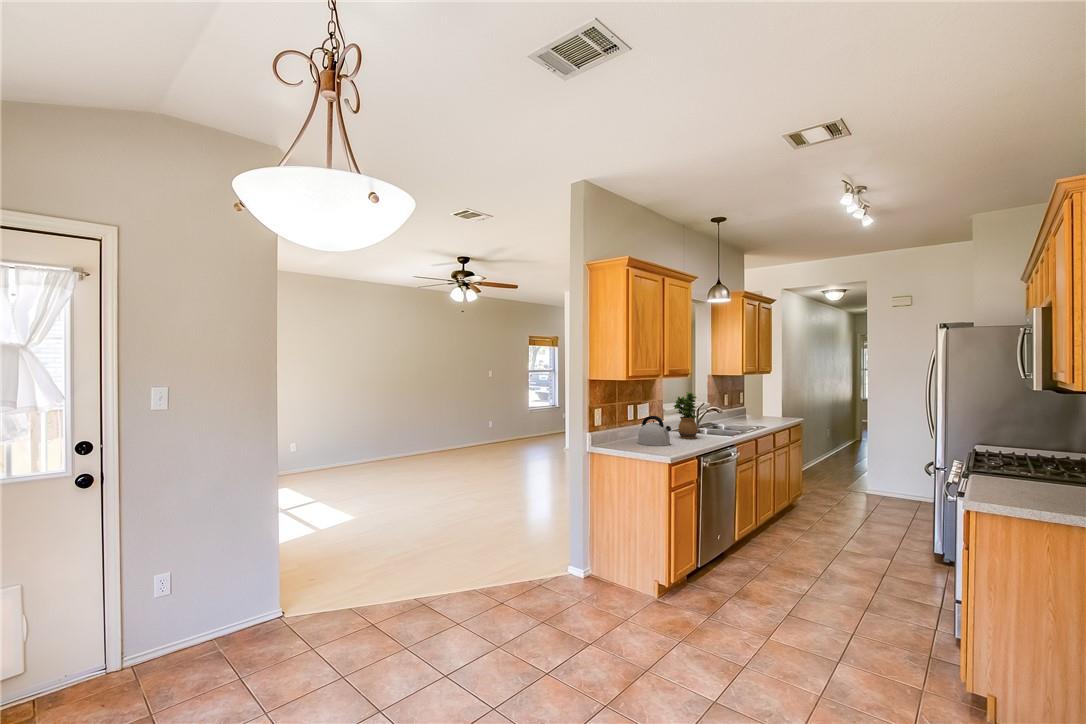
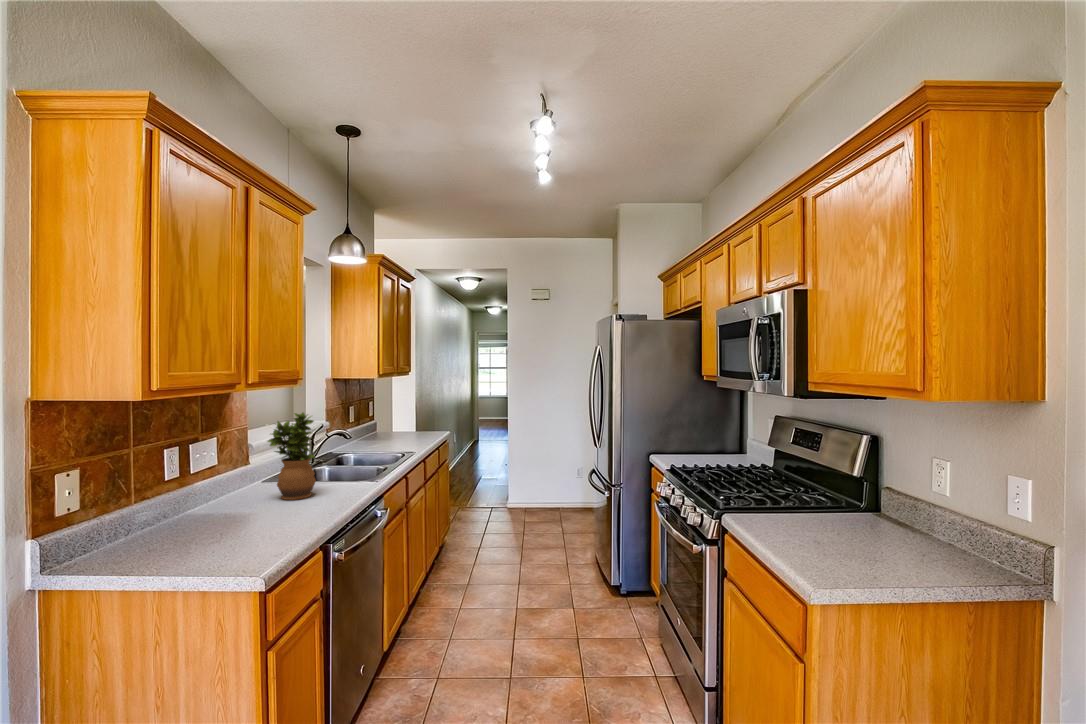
kettle: present [638,416,671,446] -> none [183,469,264,536]

